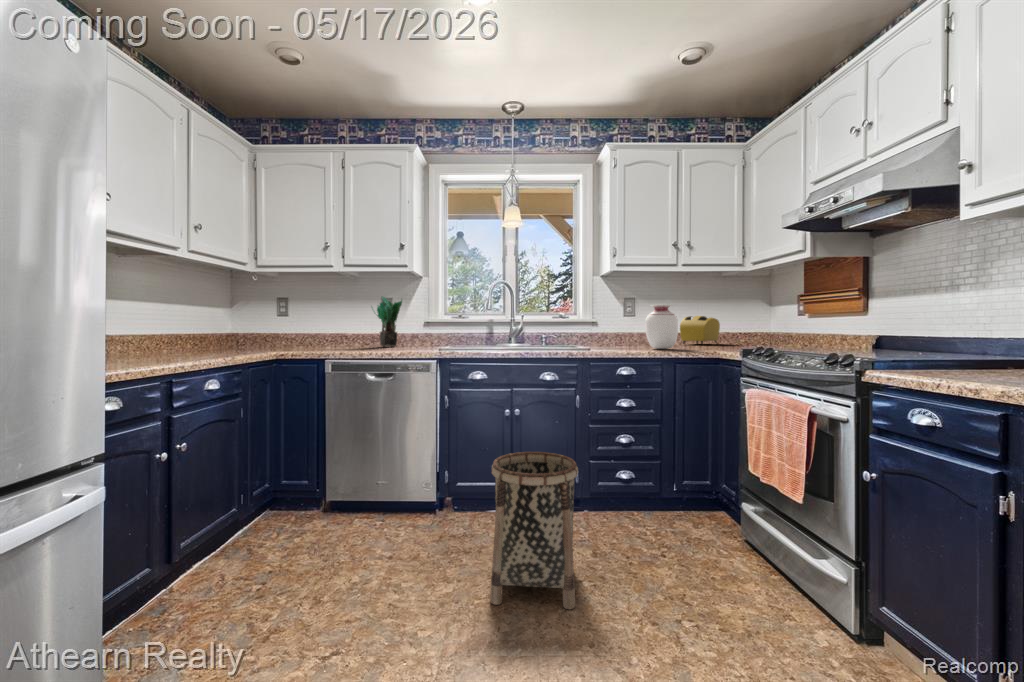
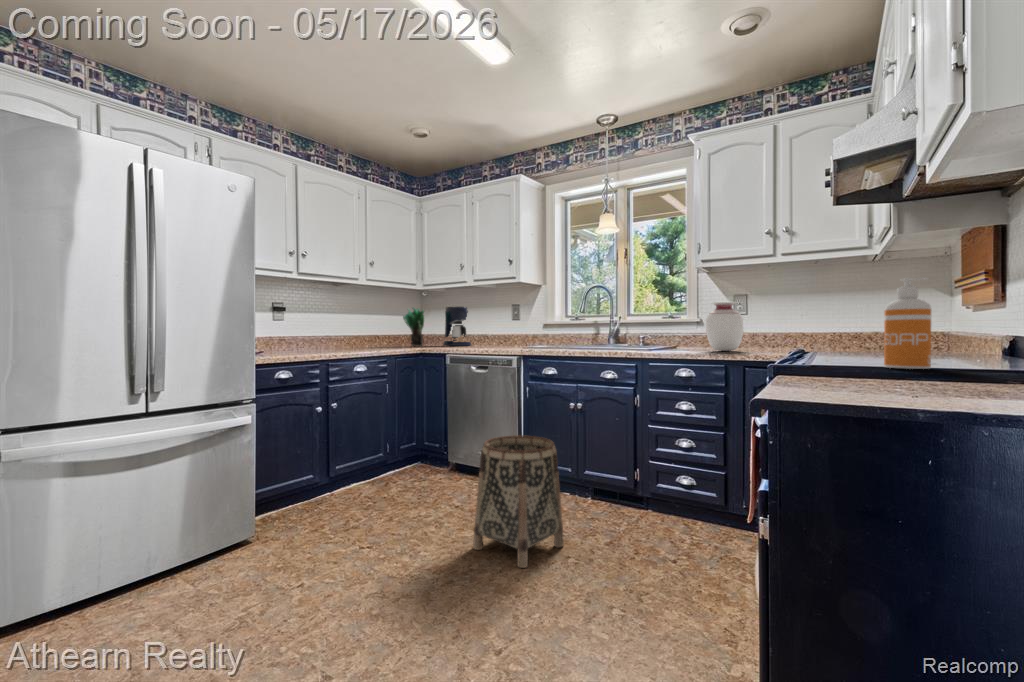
soap dispenser: none [905,292,943,361] -> present [884,278,931,369]
potted plant: present [377,296,402,347] -> present [403,307,424,346]
coffee maker: none [279,297,322,348] -> present [443,307,471,346]
toaster: present [680,316,720,344] -> none [798,313,862,348]

